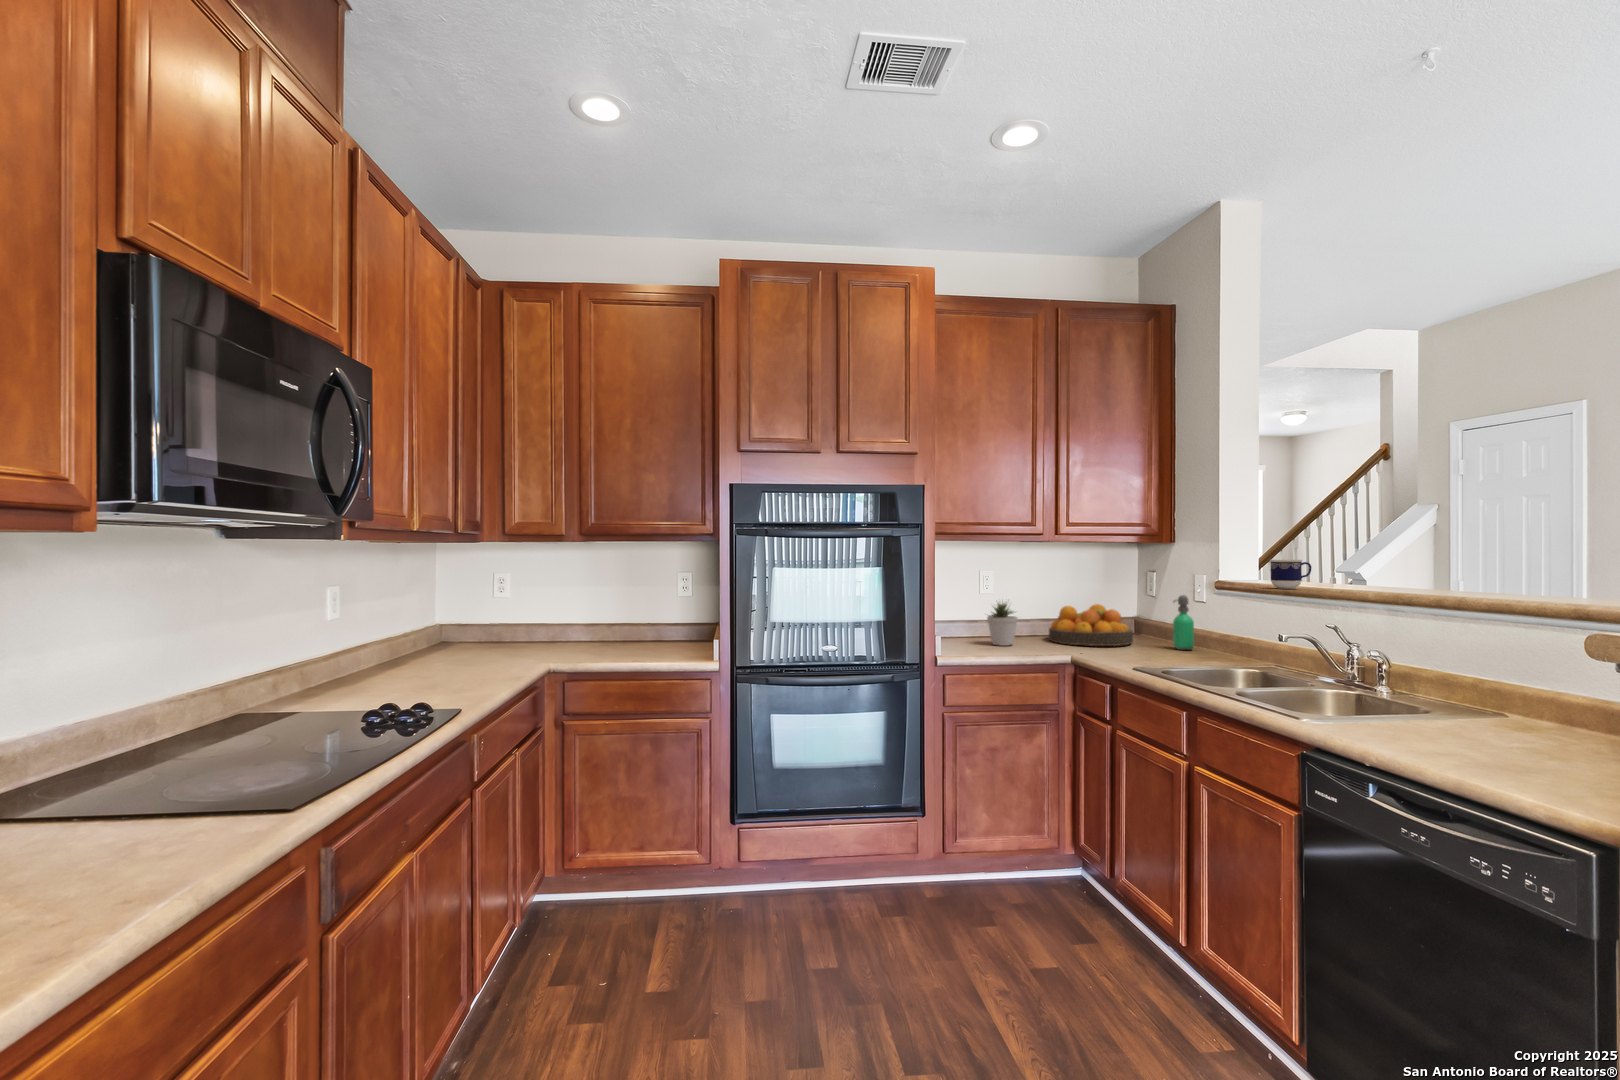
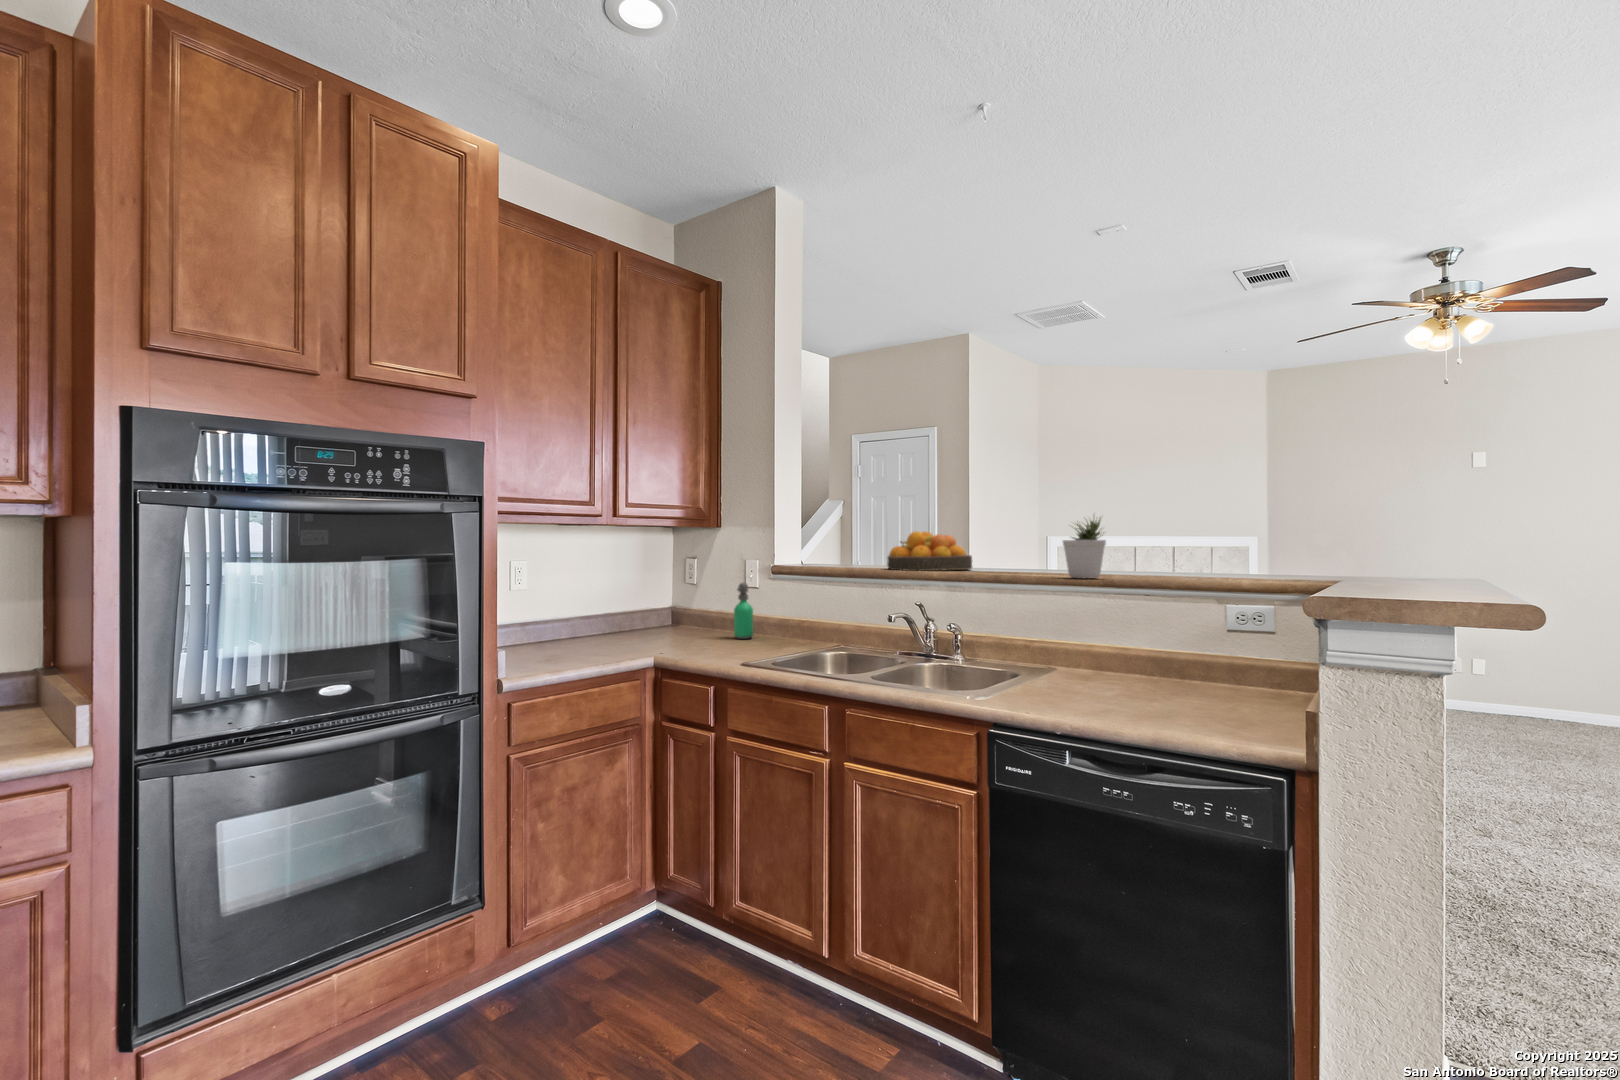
cup: present [1270,560,1311,589] -> none [838,544,870,572]
potted plant: present [987,603,1018,646] -> present [1063,519,1106,579]
fruit bowl: present [1049,604,1133,646] -> present [887,531,972,571]

